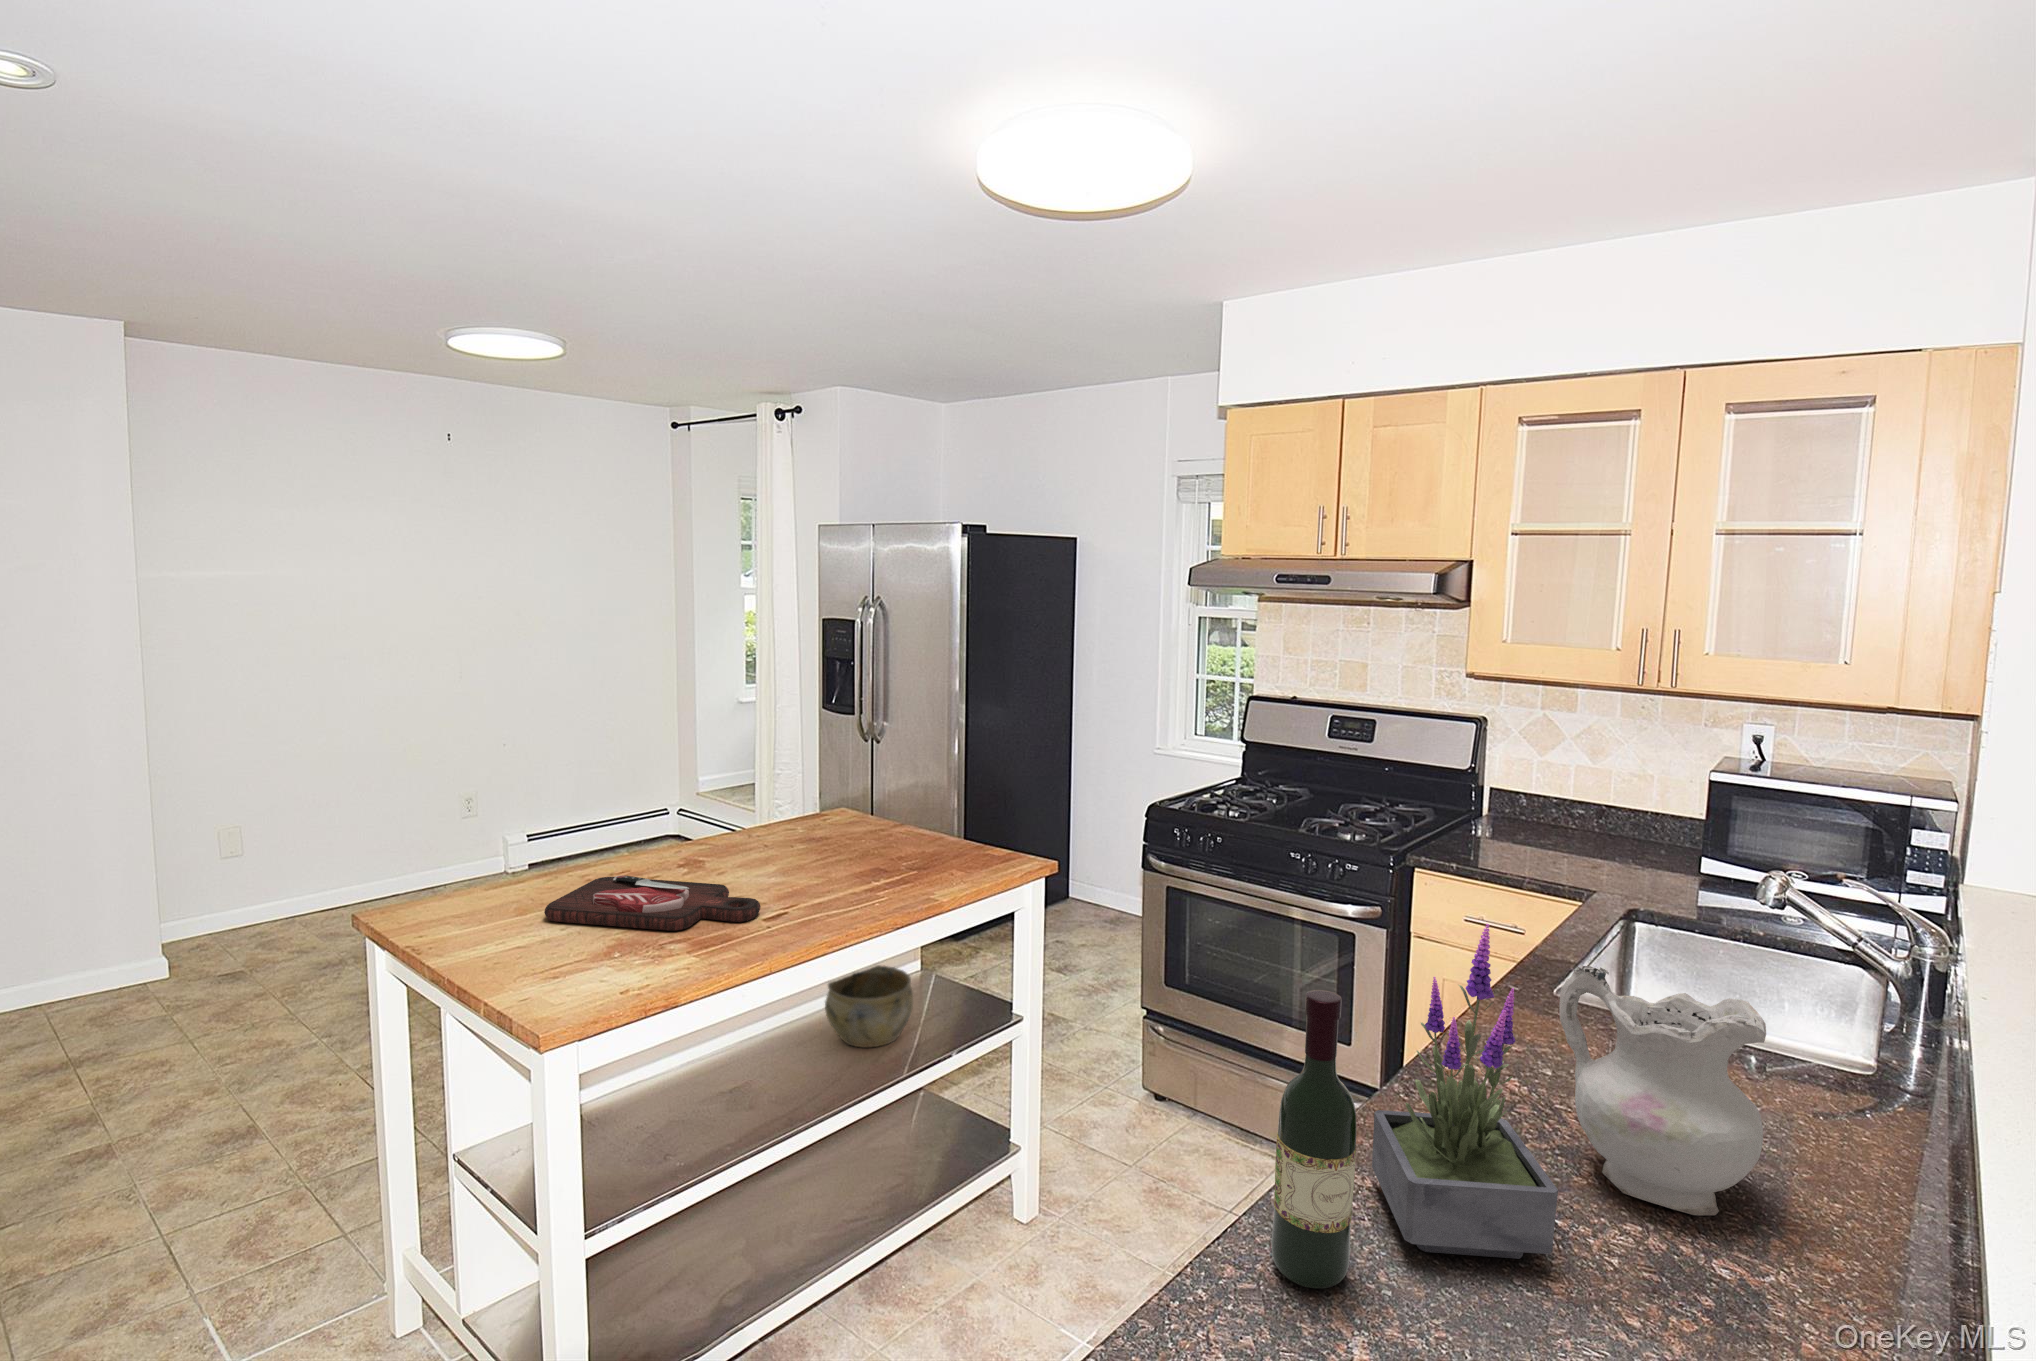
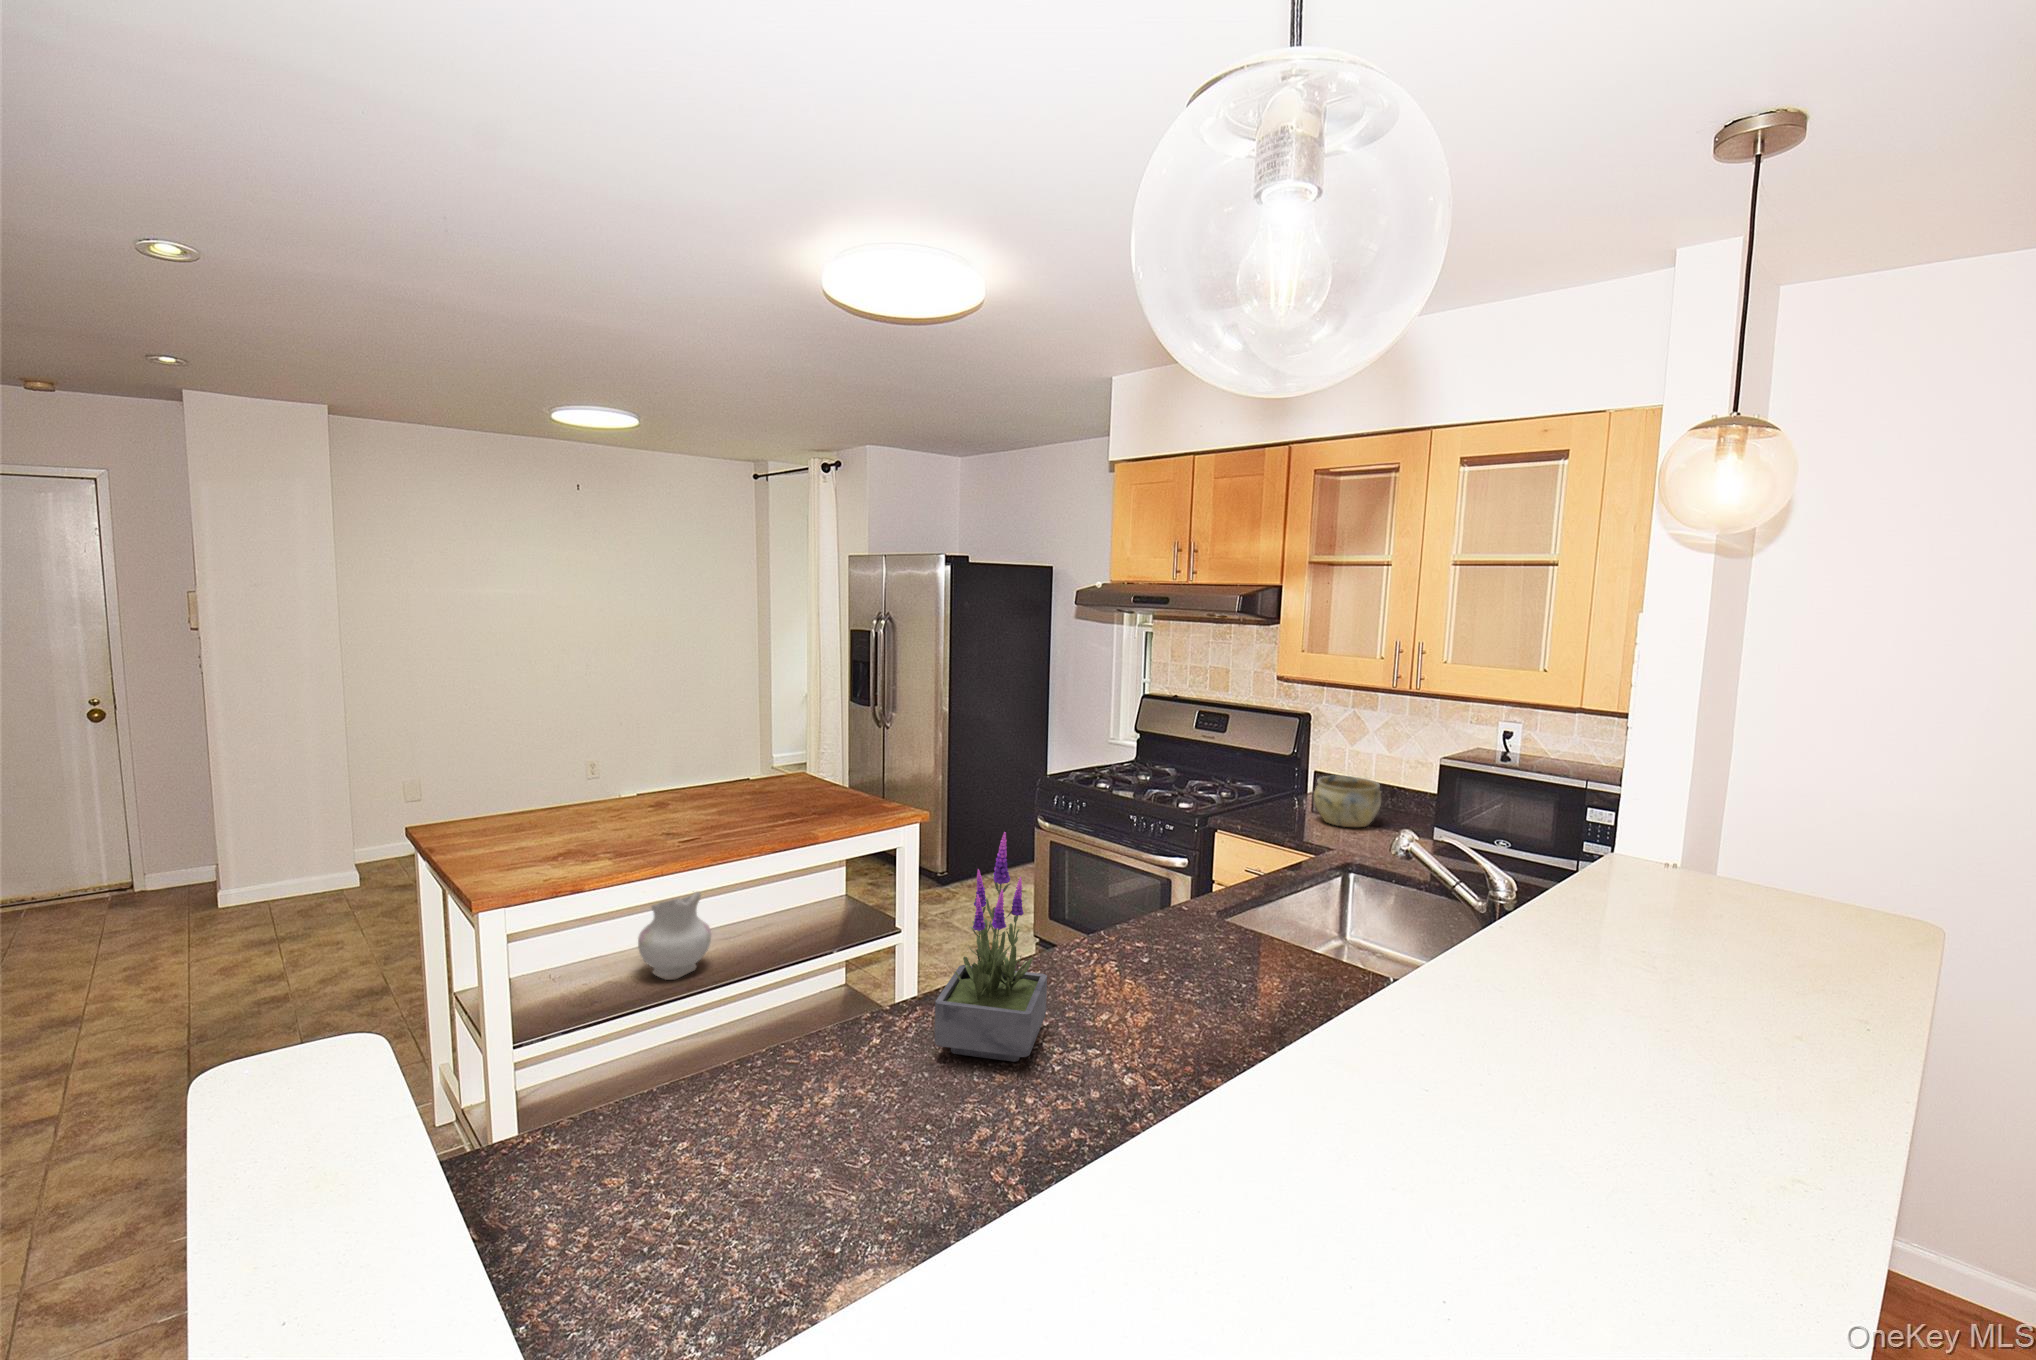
cutting board: present [544,875,761,931] -> none [530,808,682,845]
ceramic bowl: present [825,965,913,1047] -> present [1314,775,1381,827]
ceramic pitcher: present [1559,965,1766,1216] -> present [638,892,711,980]
wine bottle: present [1272,990,1356,1288] -> none [842,869,893,1067]

